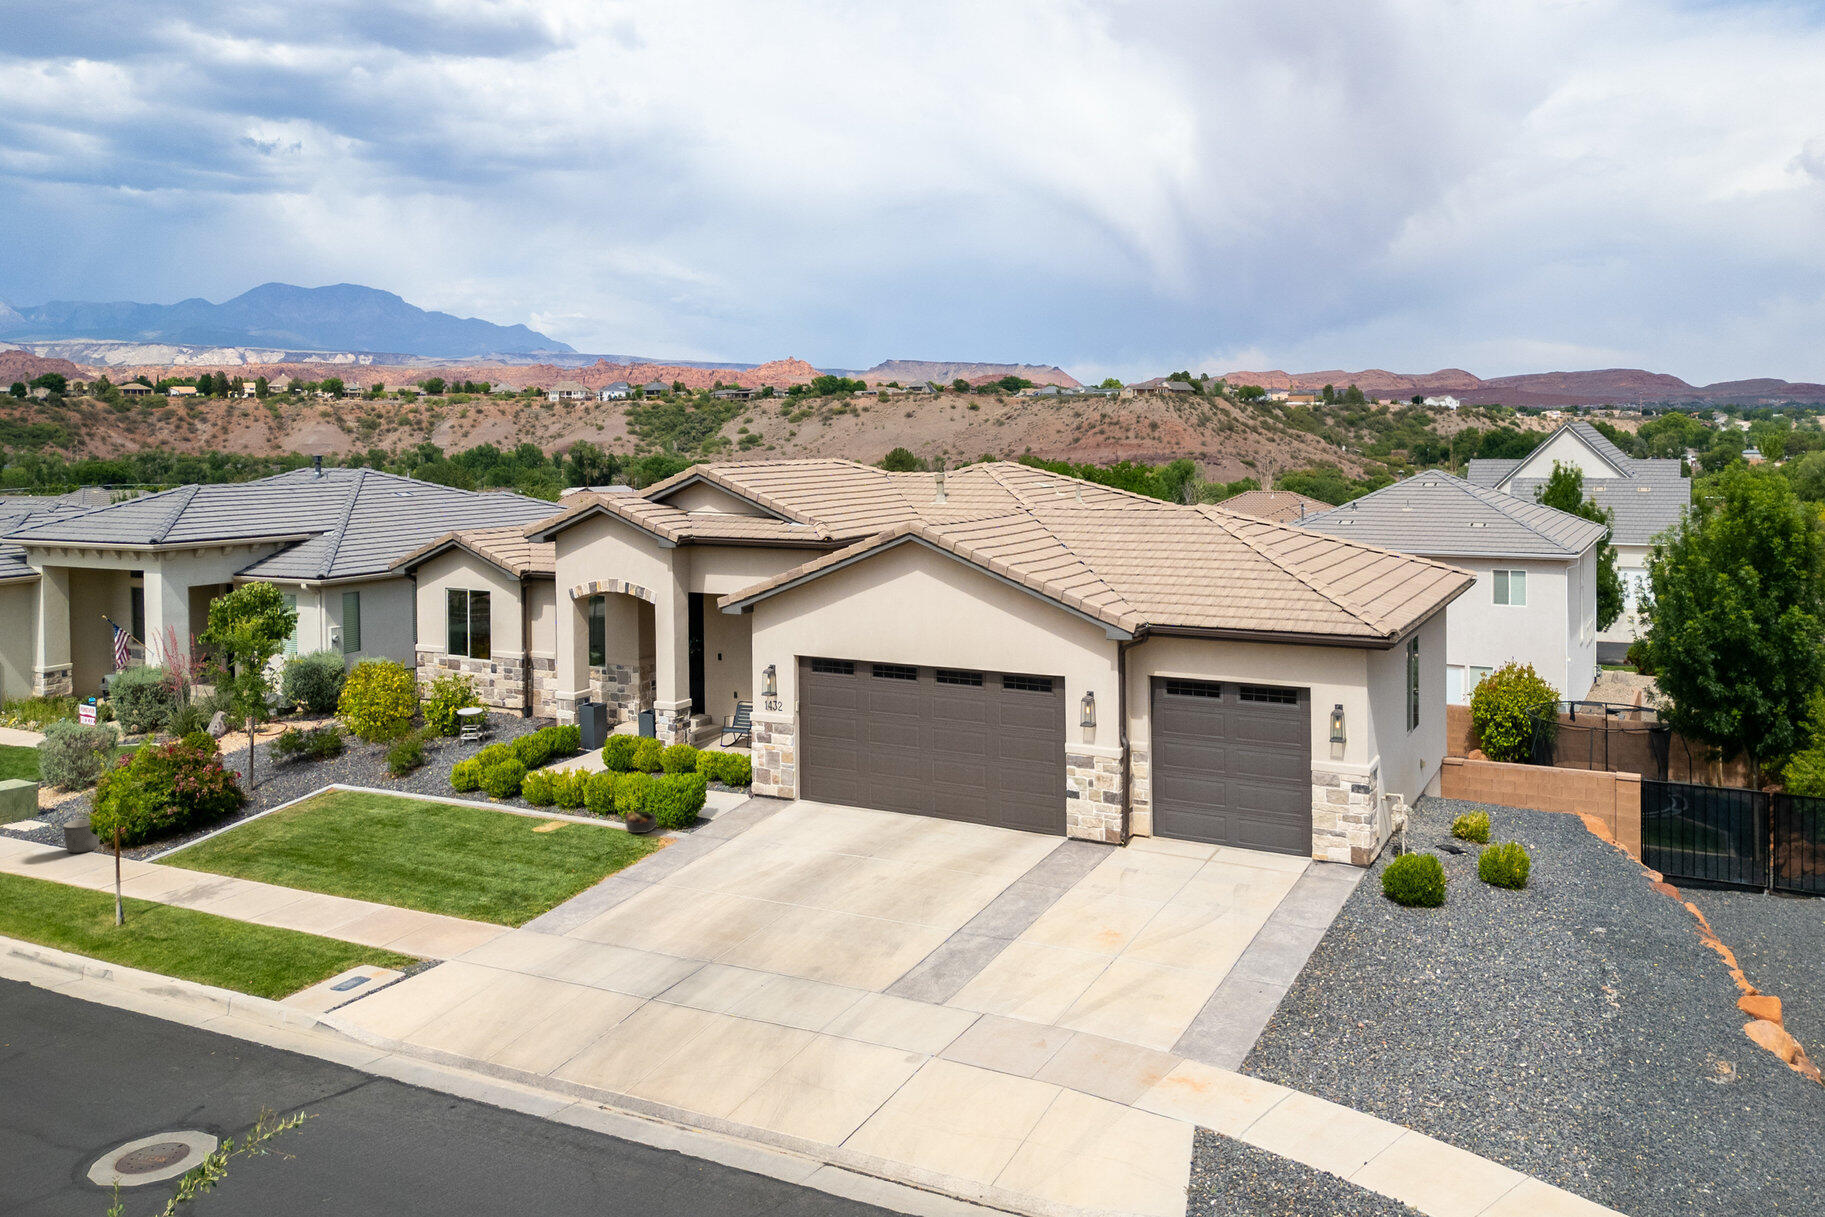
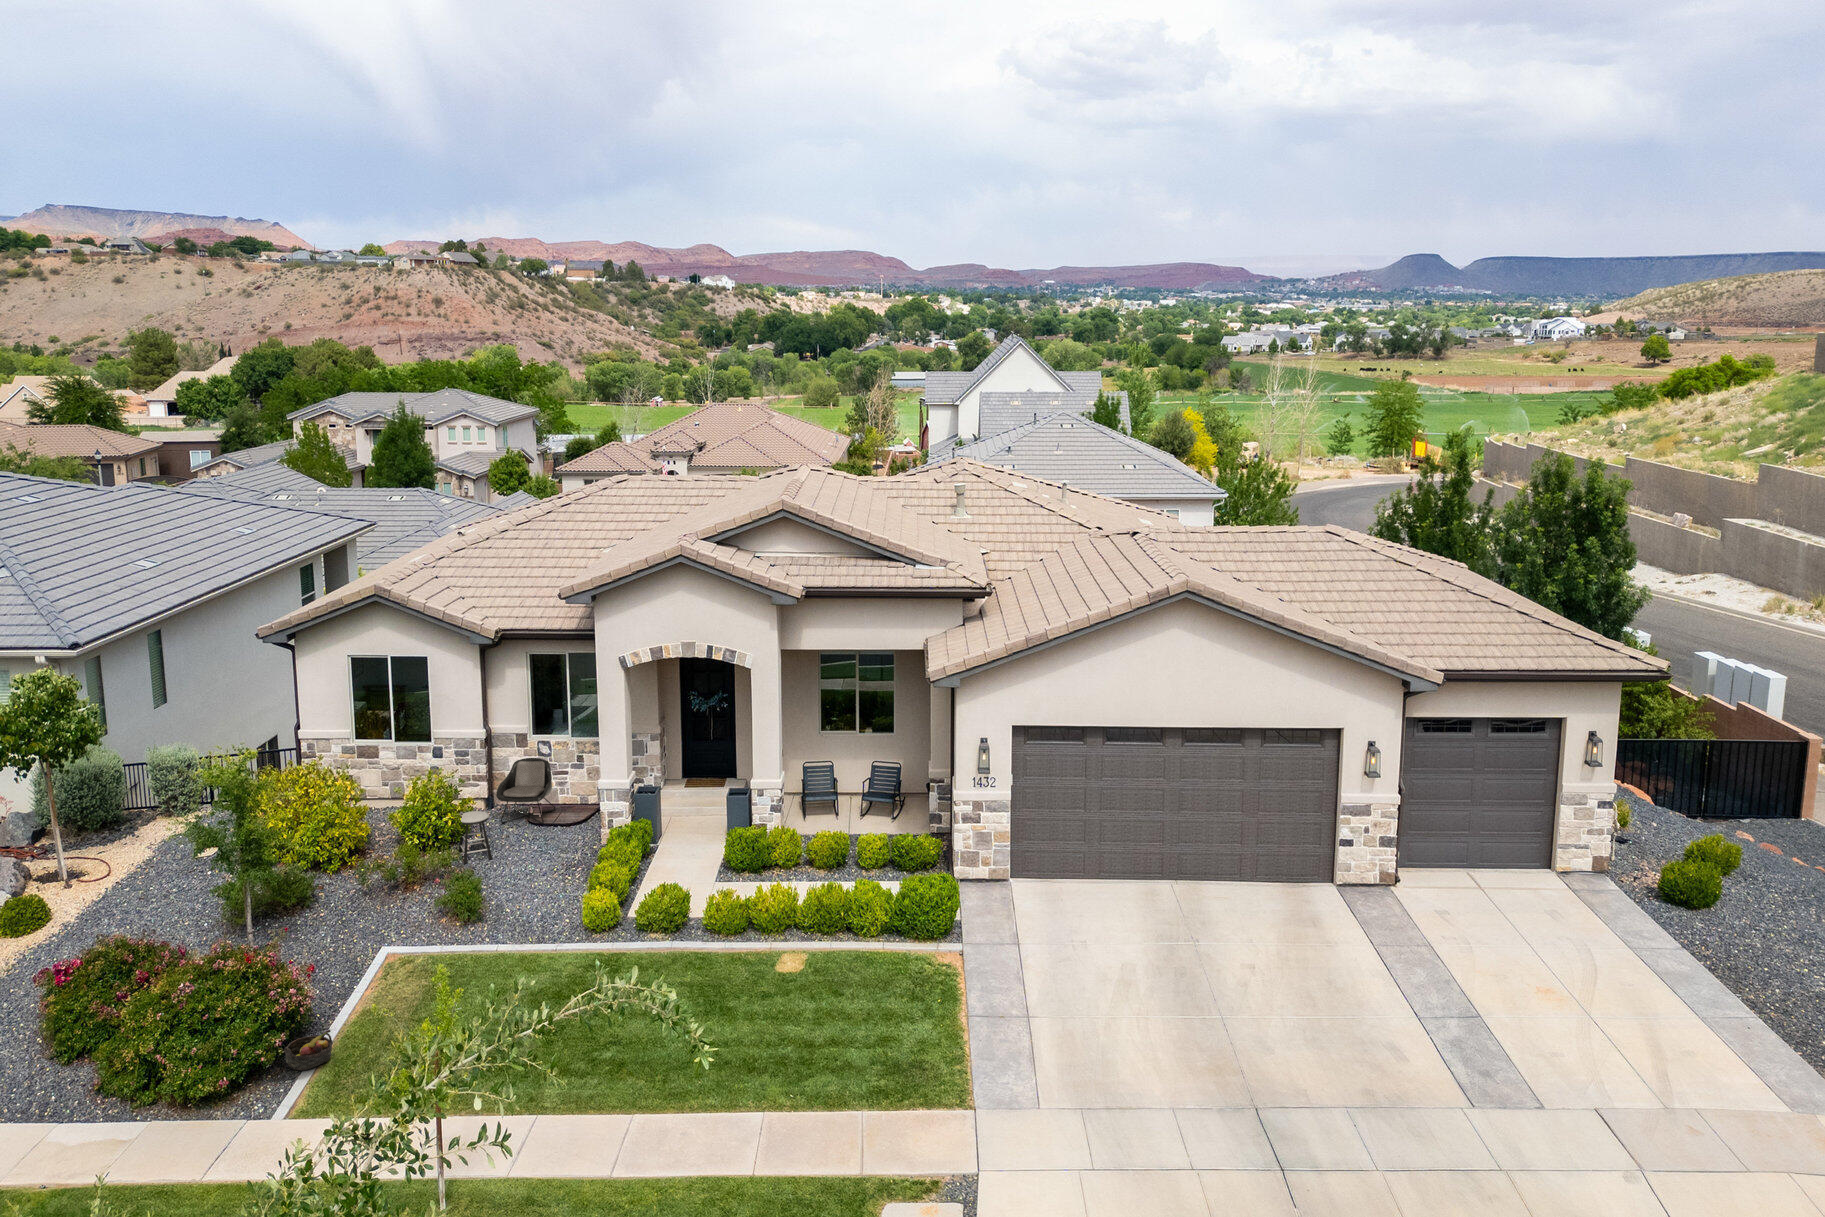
lounge chair: none [517,678,569,730] -> present [496,758,555,824]
basket: present [625,810,656,833] -> present [284,1029,333,1070]
planter: present [63,819,99,853] -> none [117,1080,171,1139]

